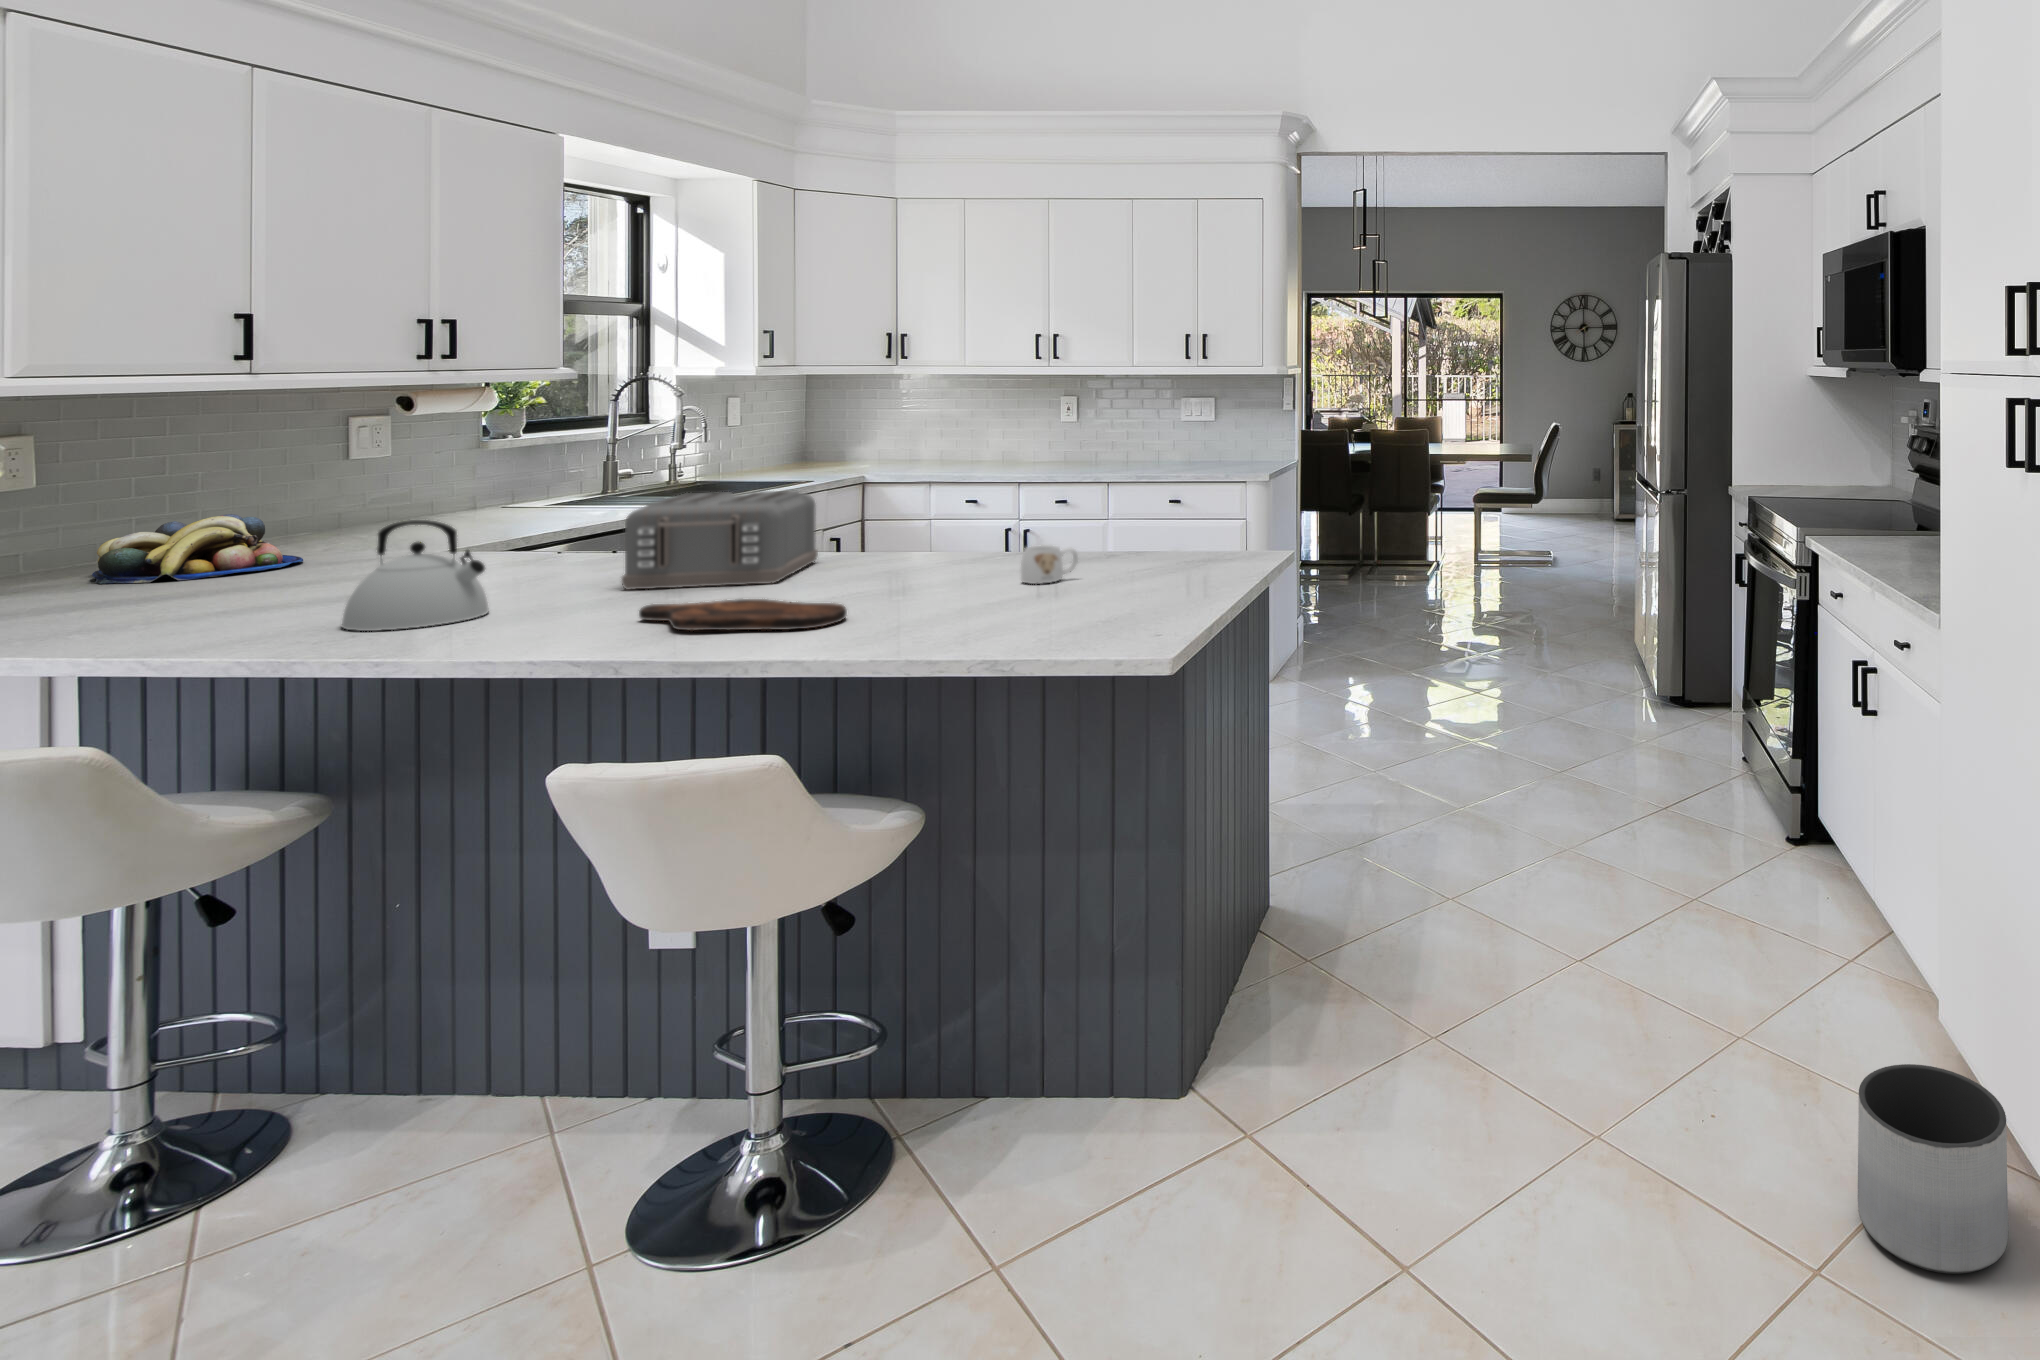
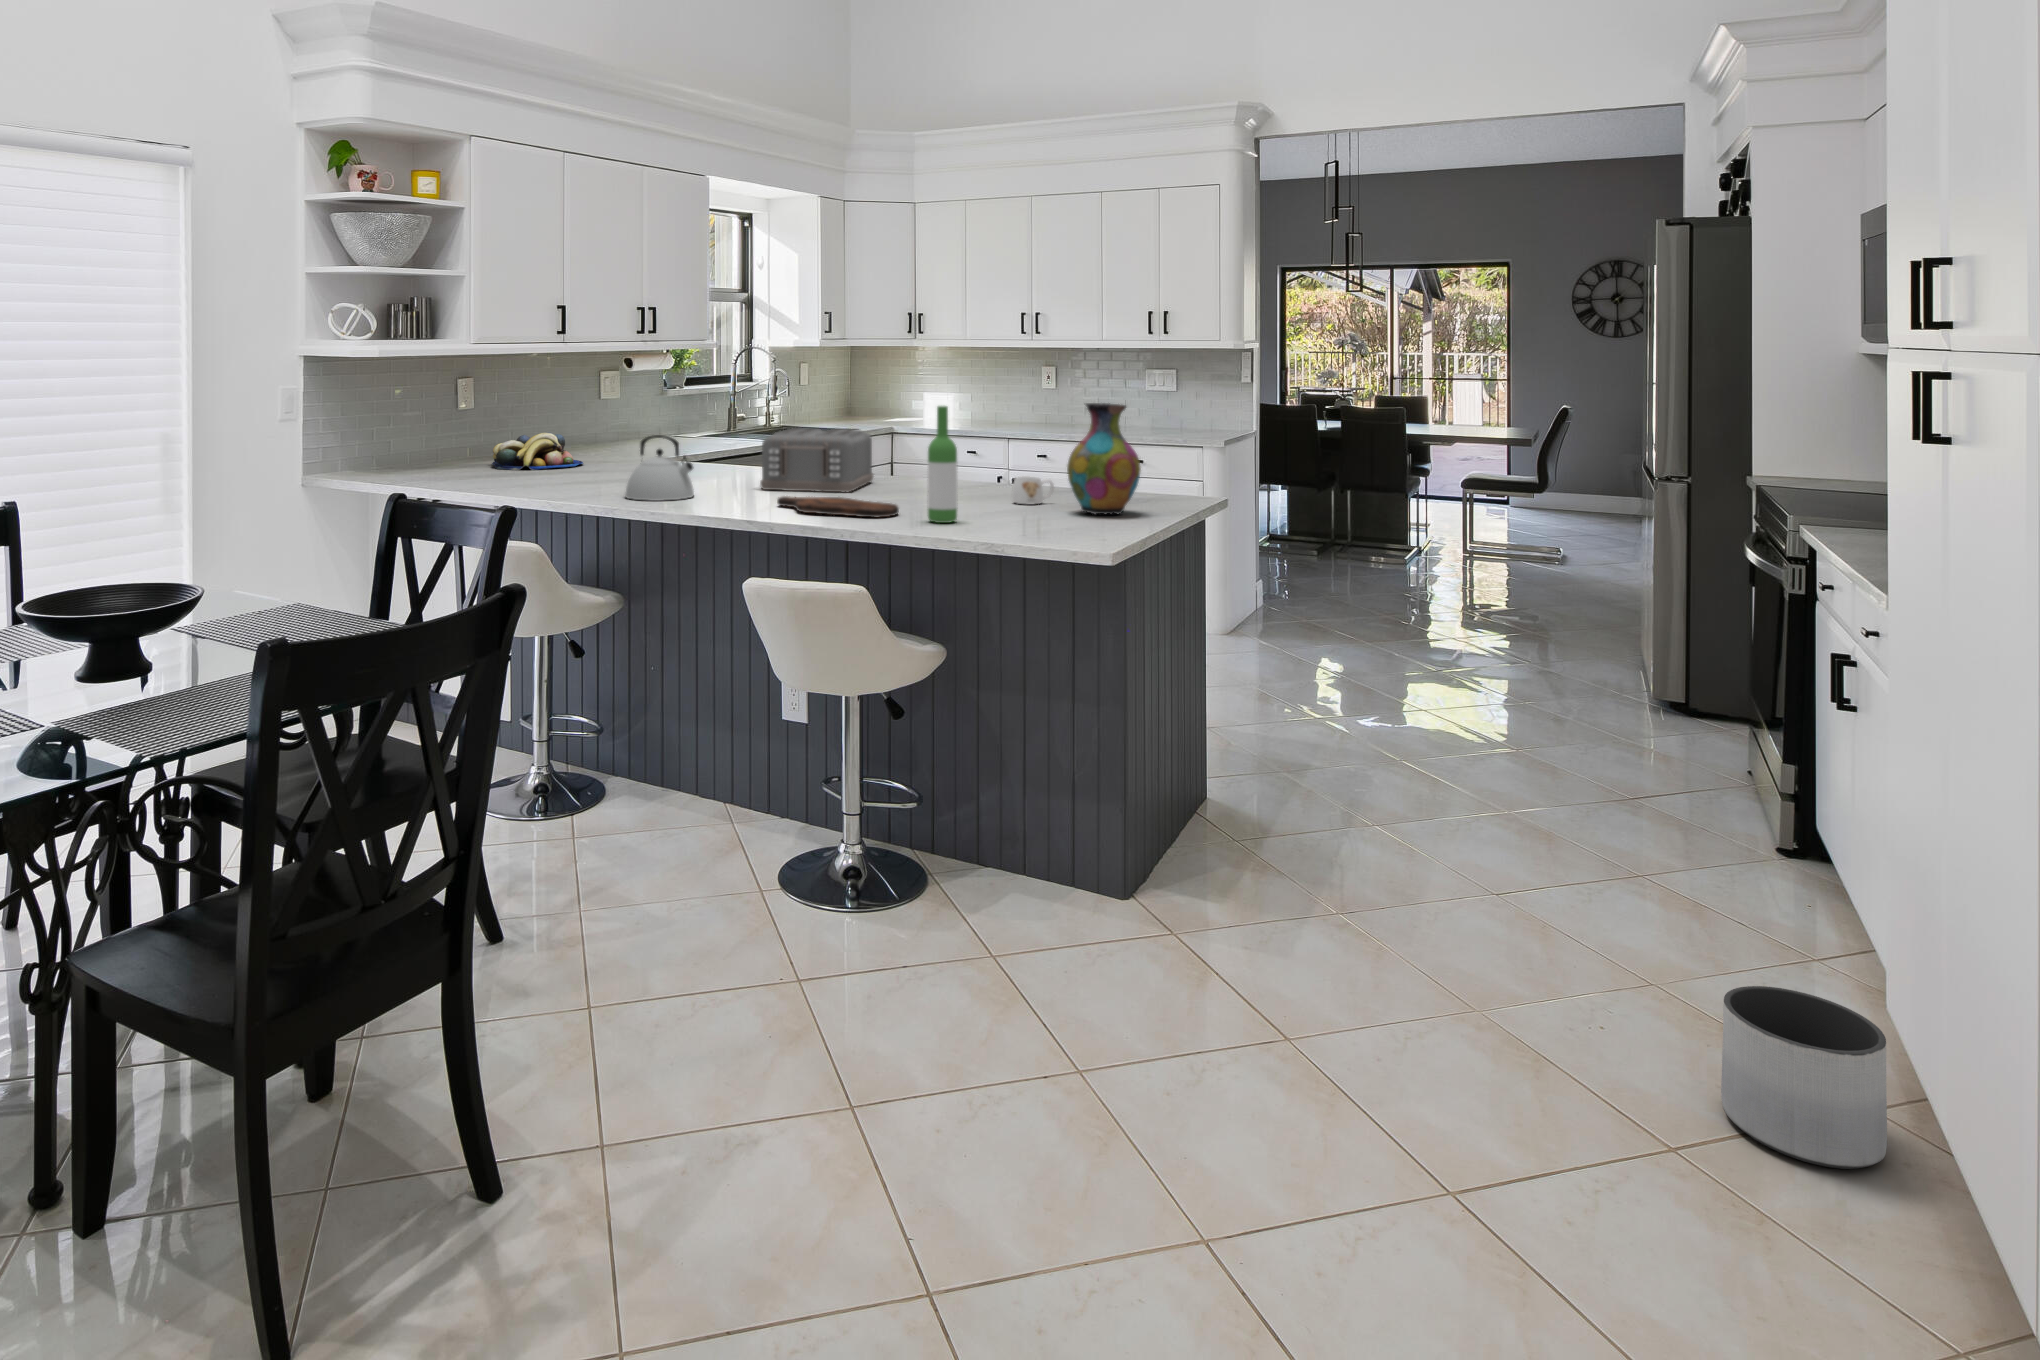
vase: none [1097,447,1193,593] -> present [1067,403,1141,514]
wine bottle: none [891,460,938,630] -> present [927,406,957,523]

